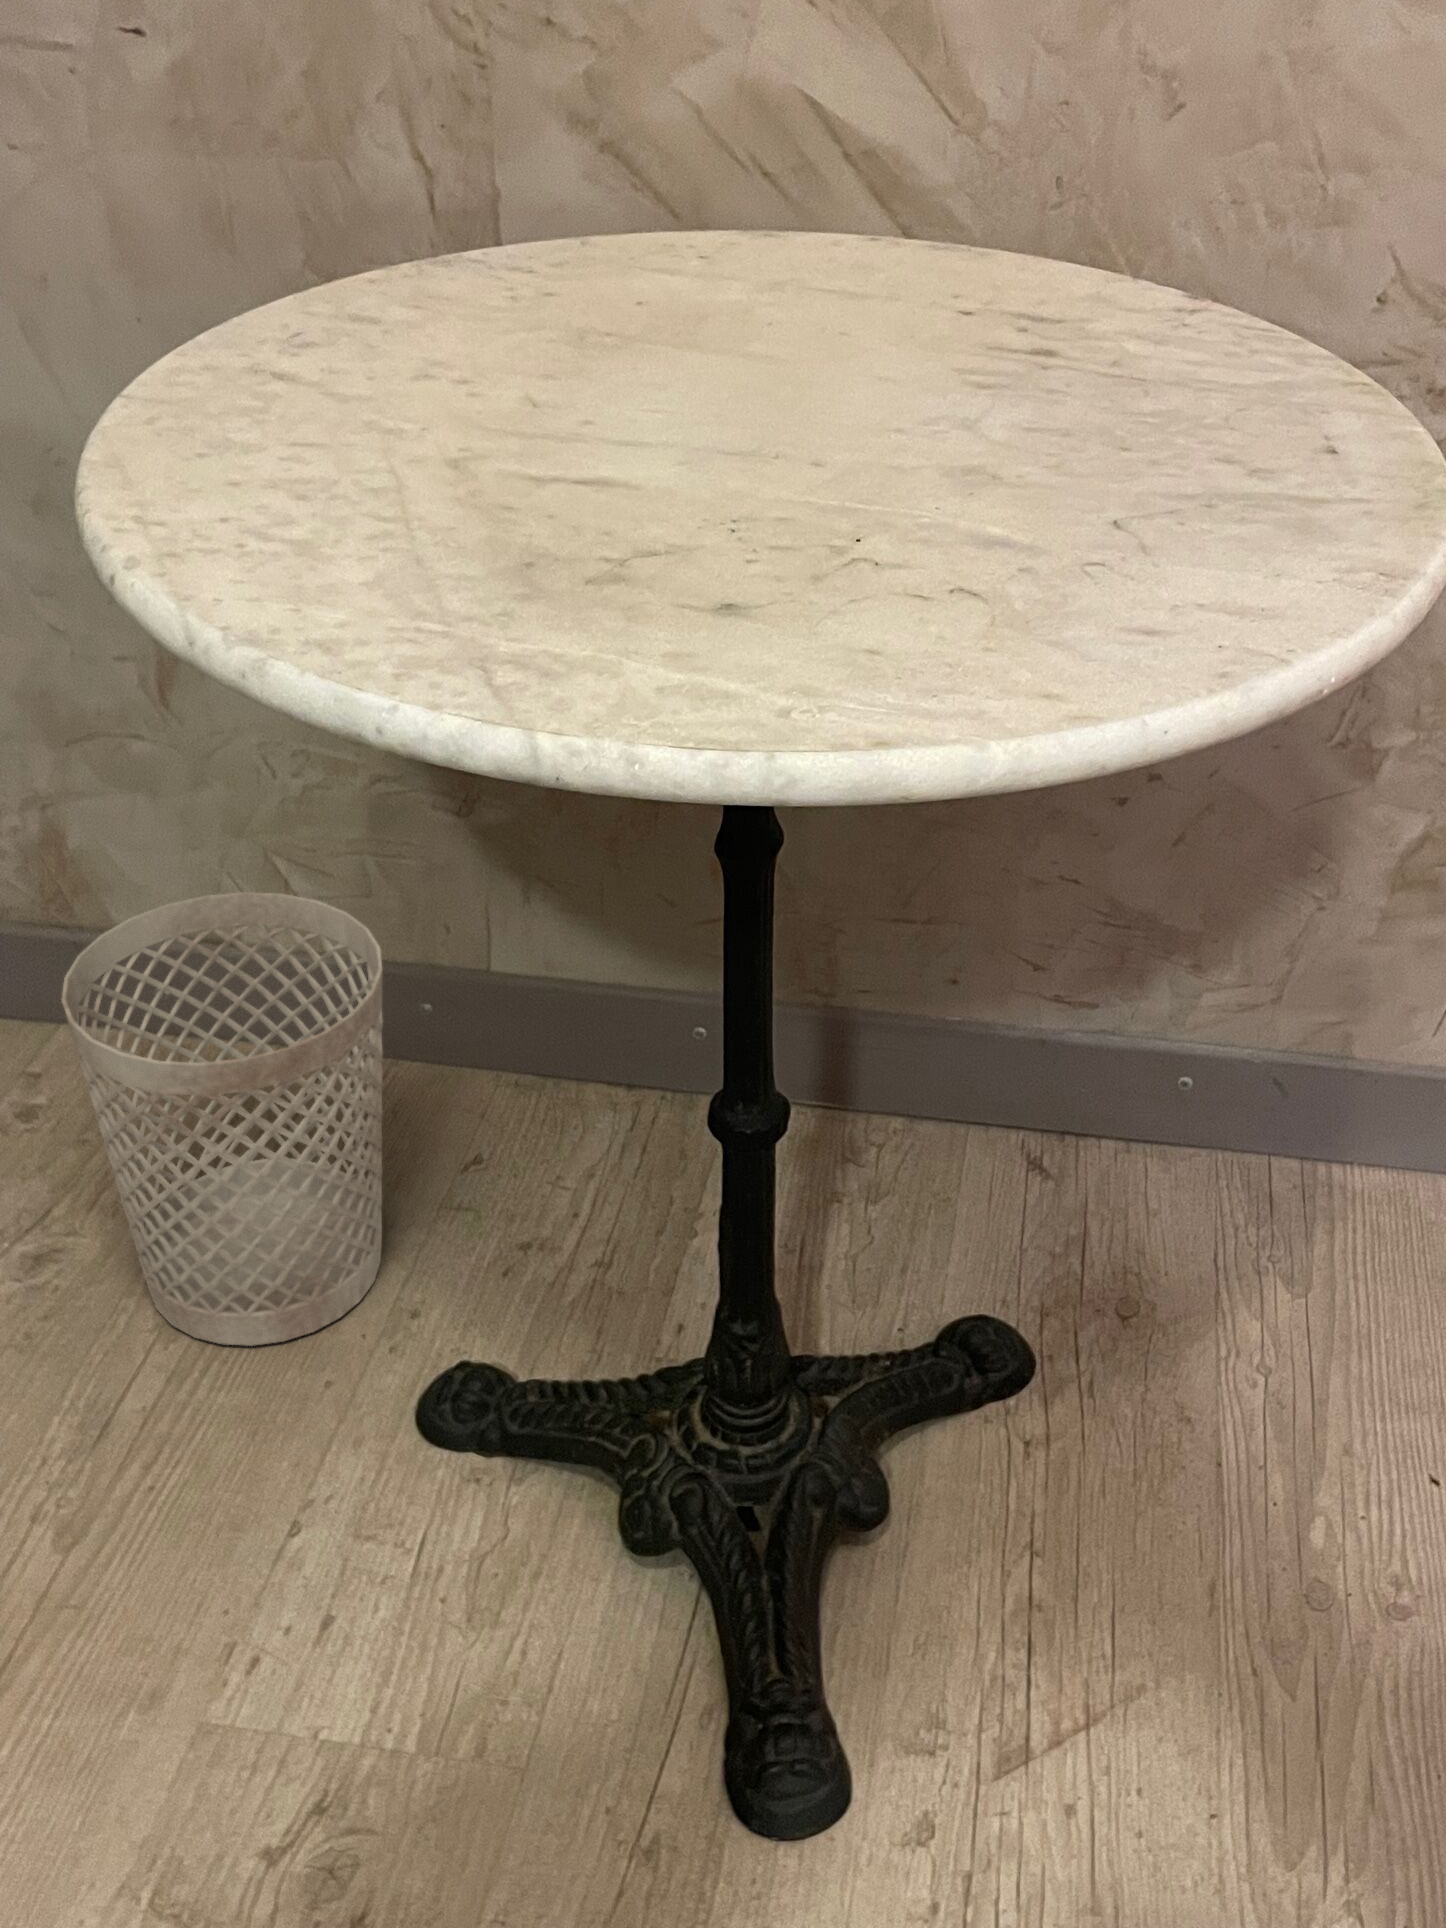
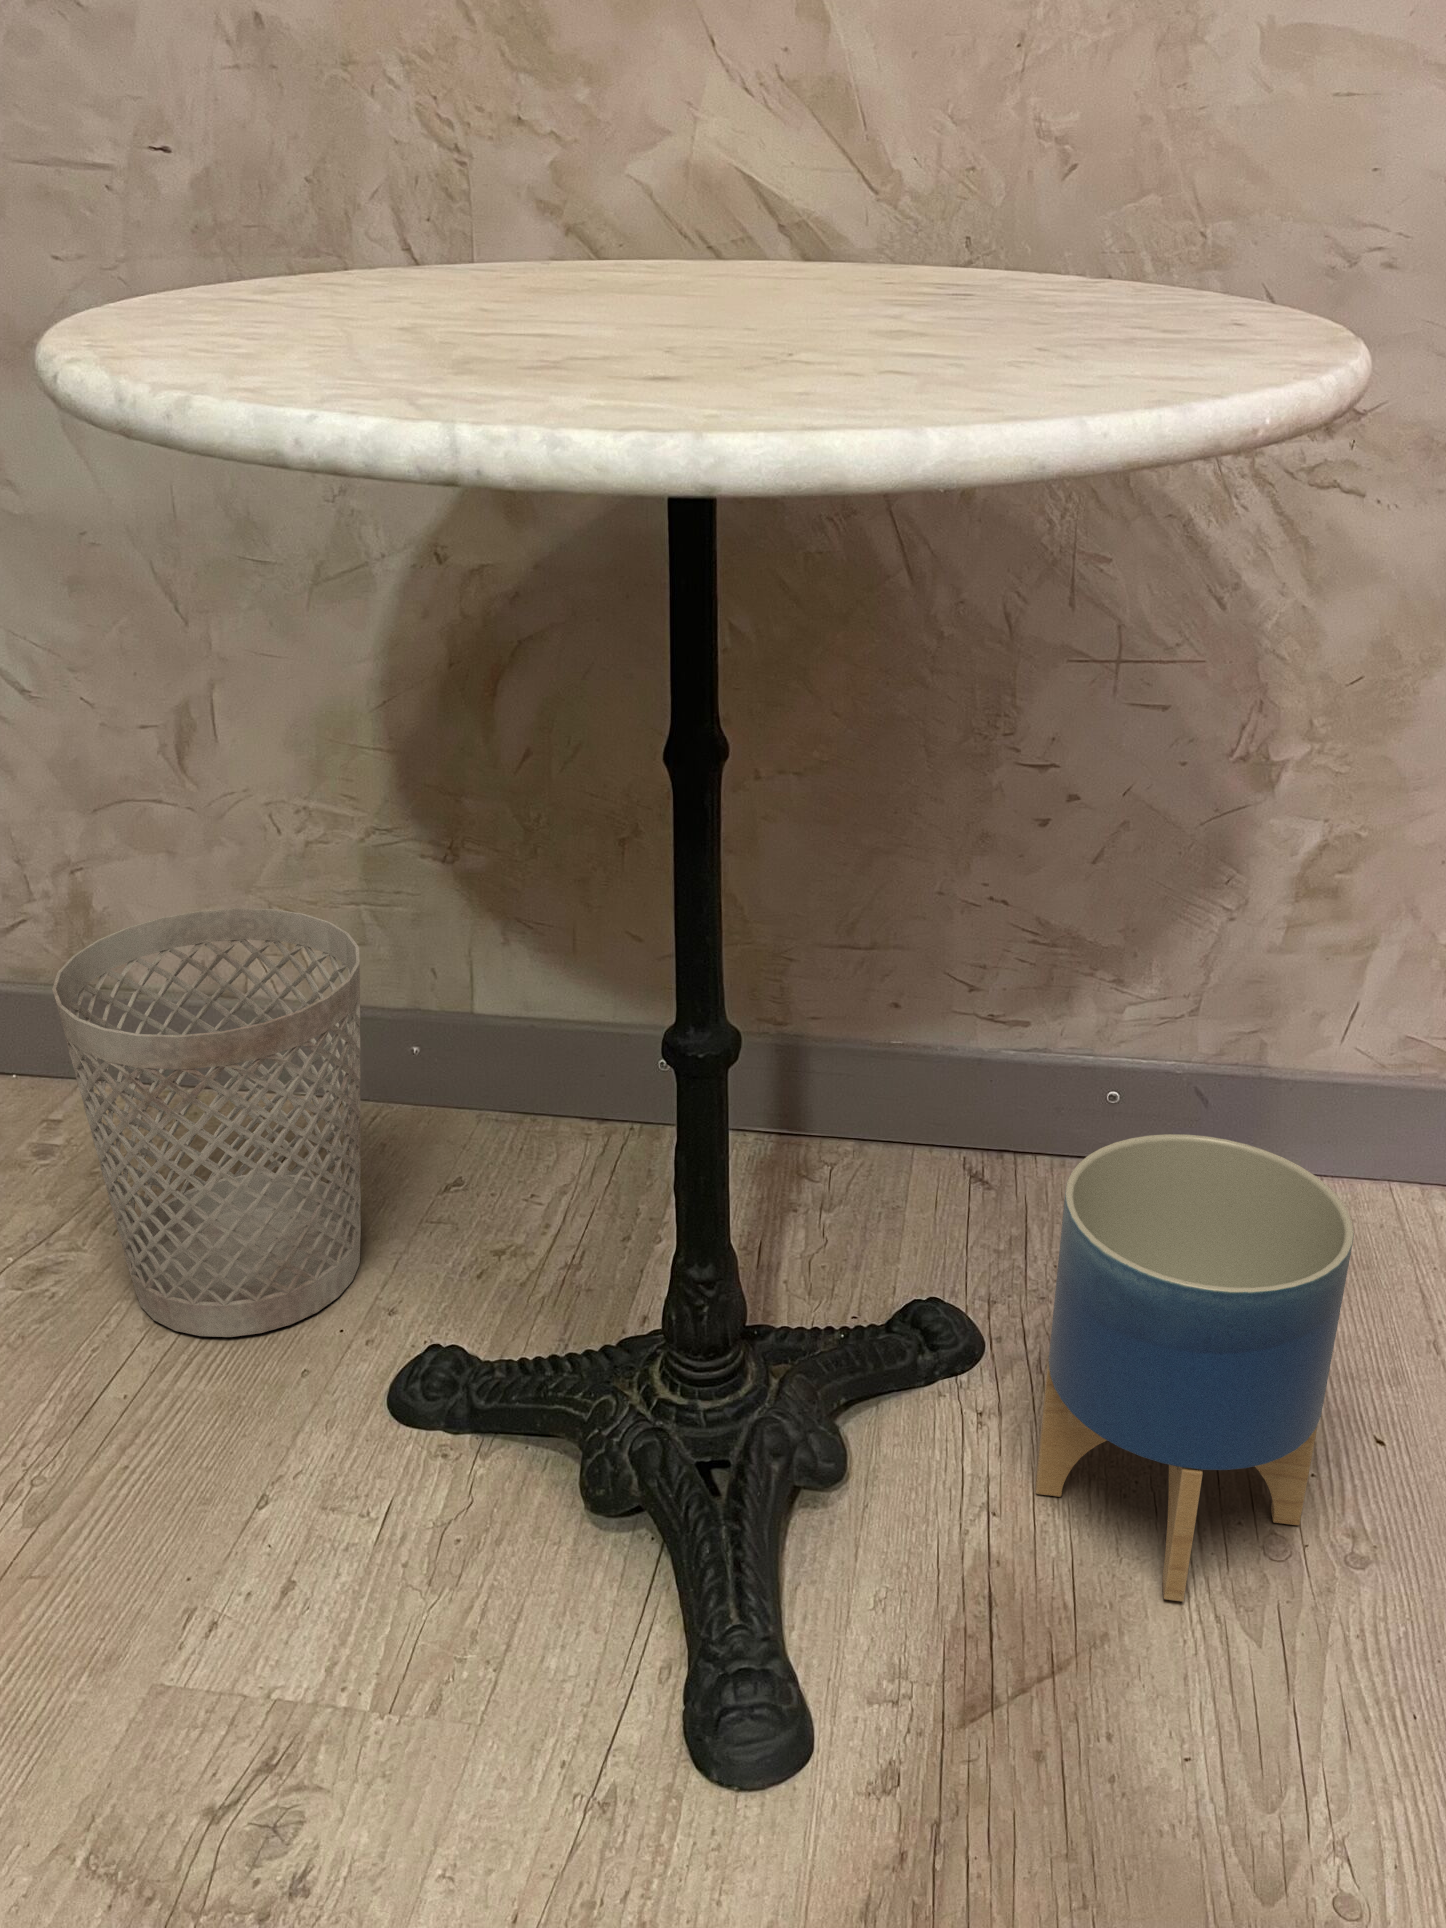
planter: none [1080,1187,1410,1654] -> present [1036,1134,1354,1601]

